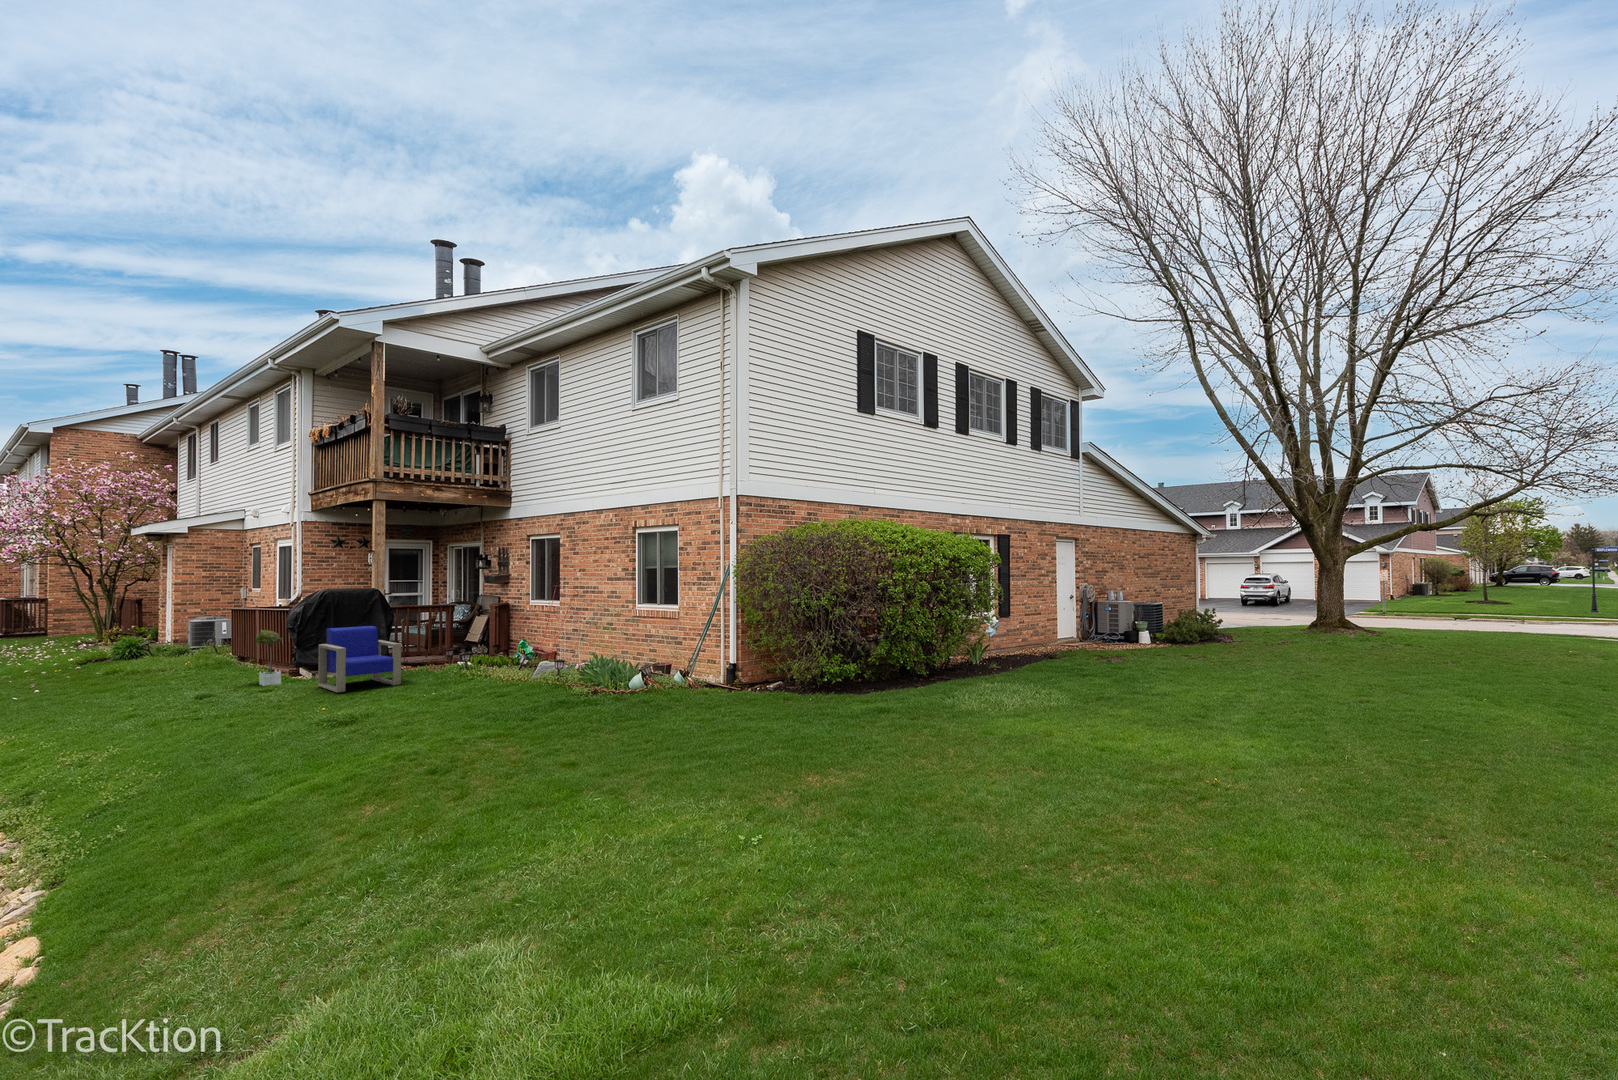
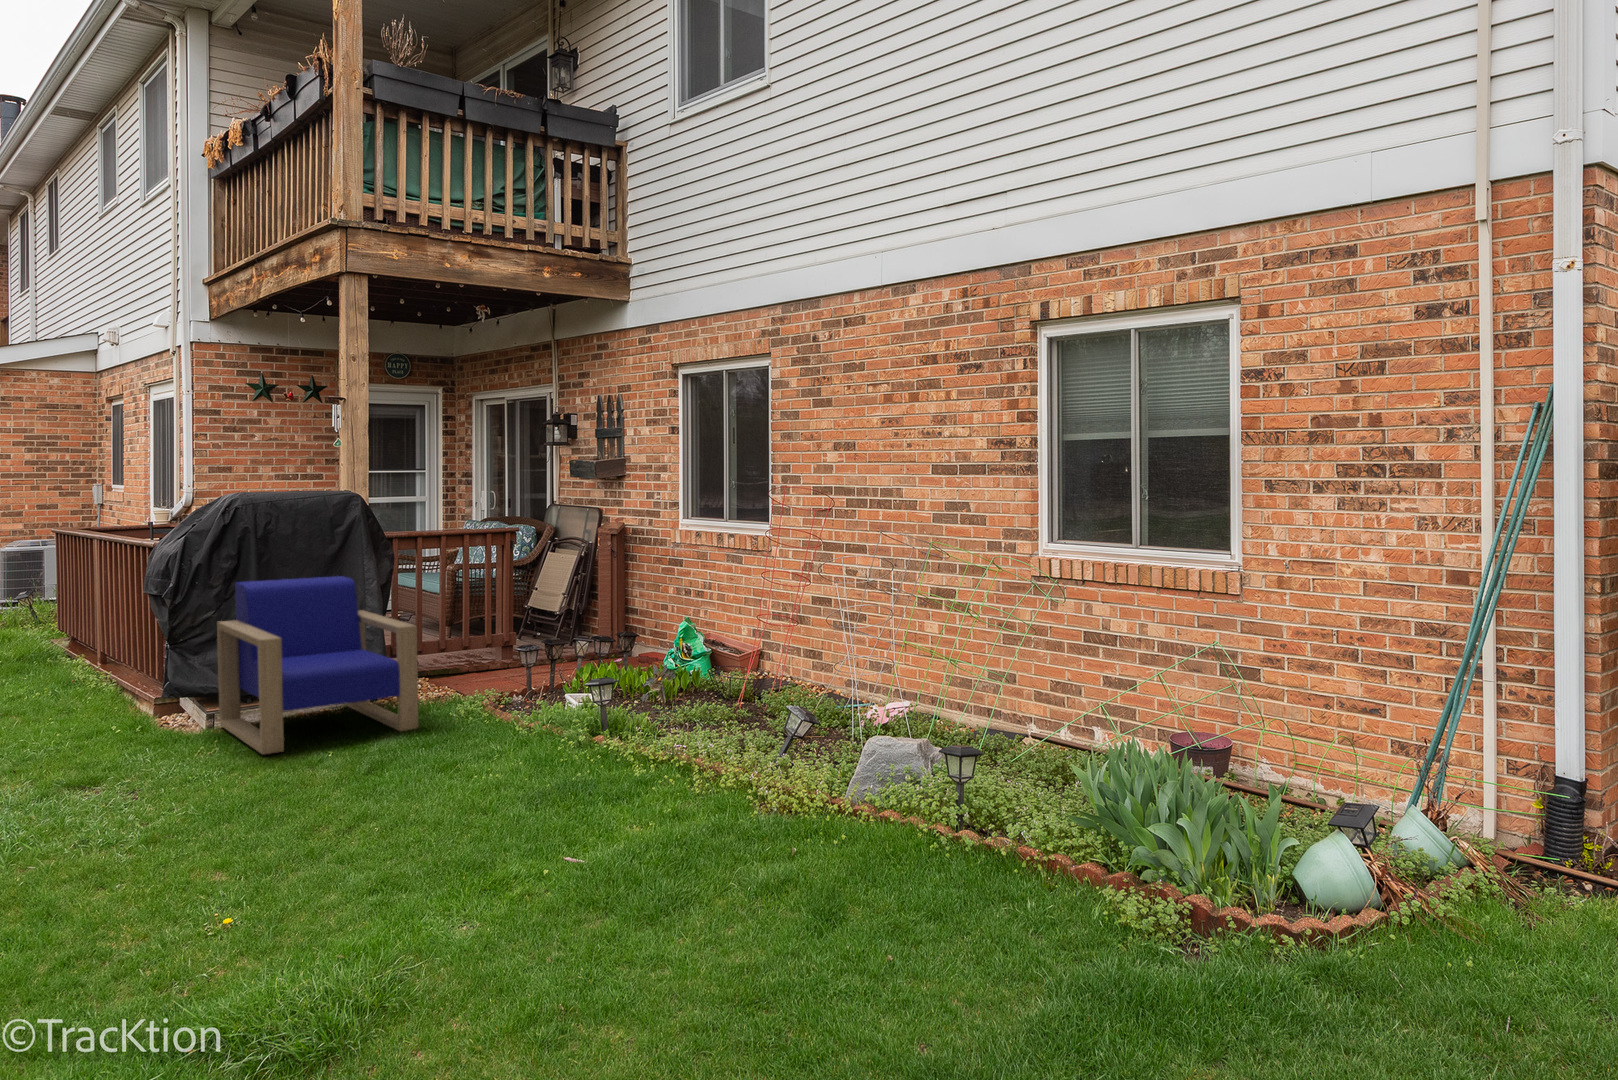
potted tree: present [255,630,283,686] -> none [72,578,140,716]

